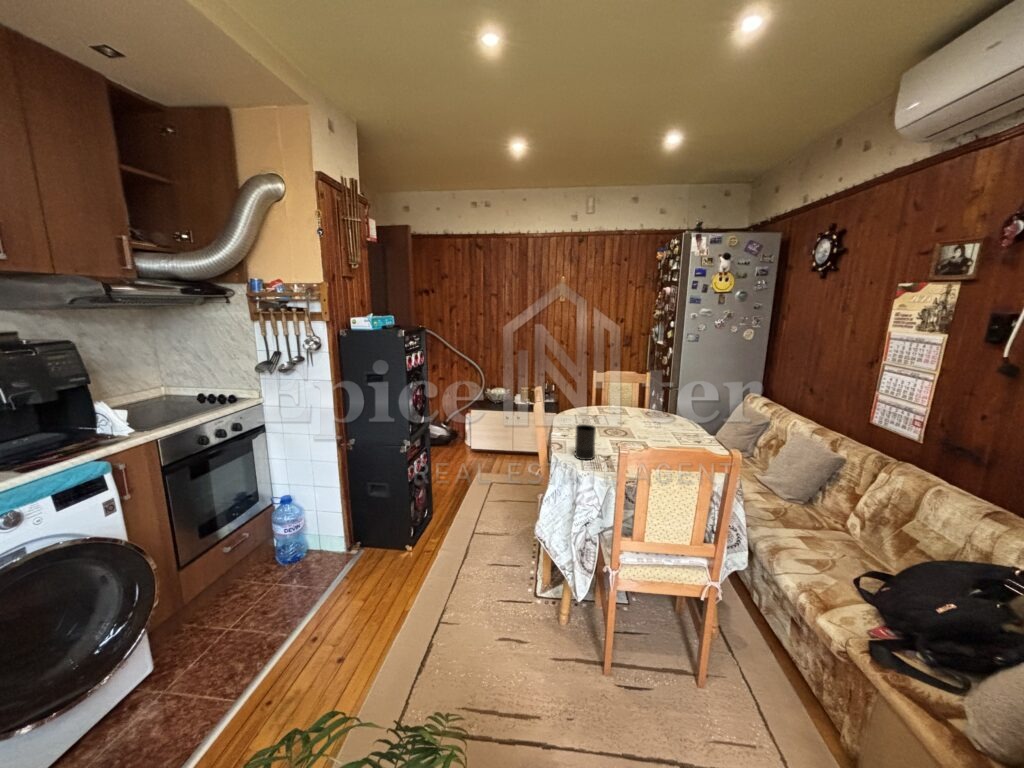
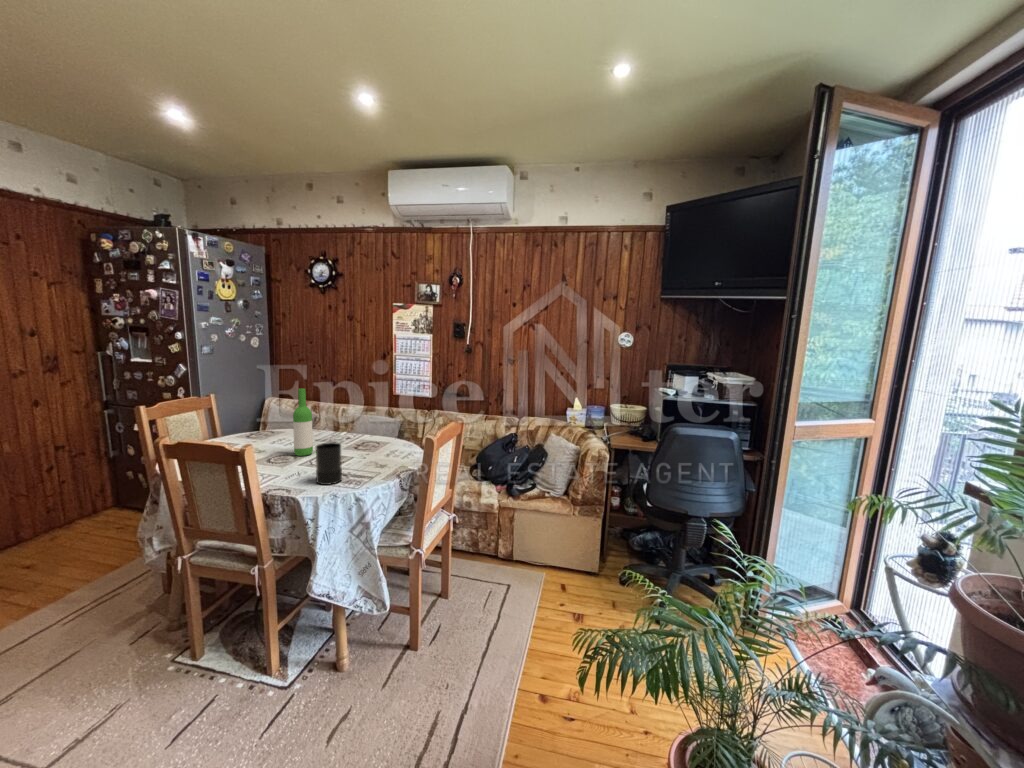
wine bottle: none [627,378,644,437] -> present [293,388,313,456]

